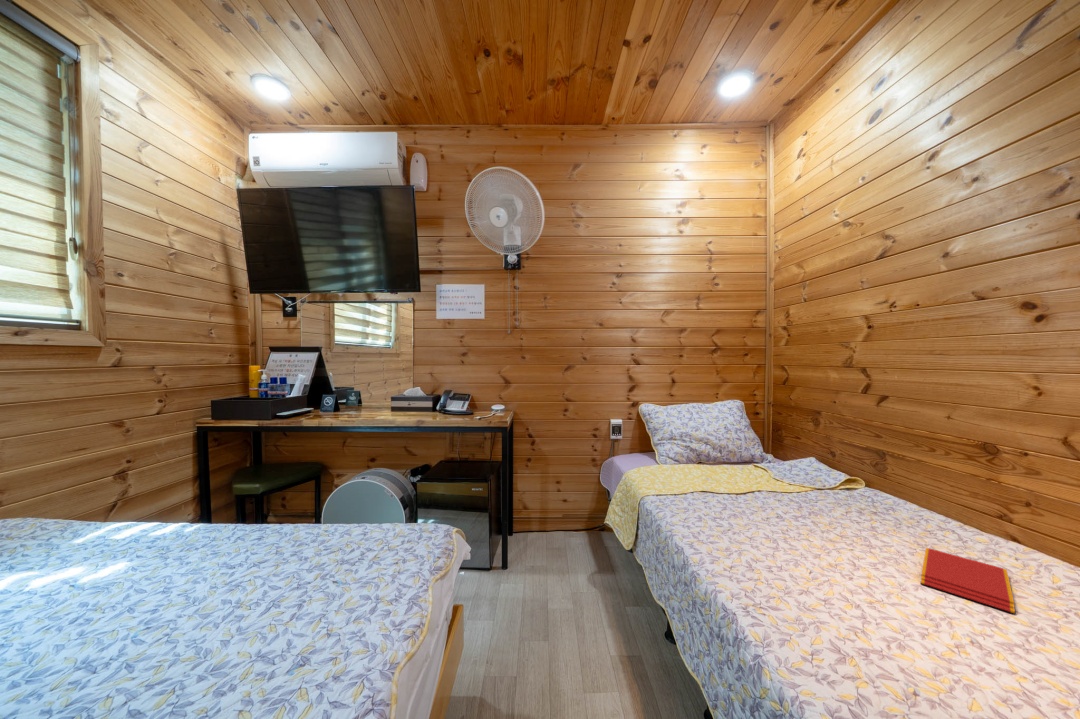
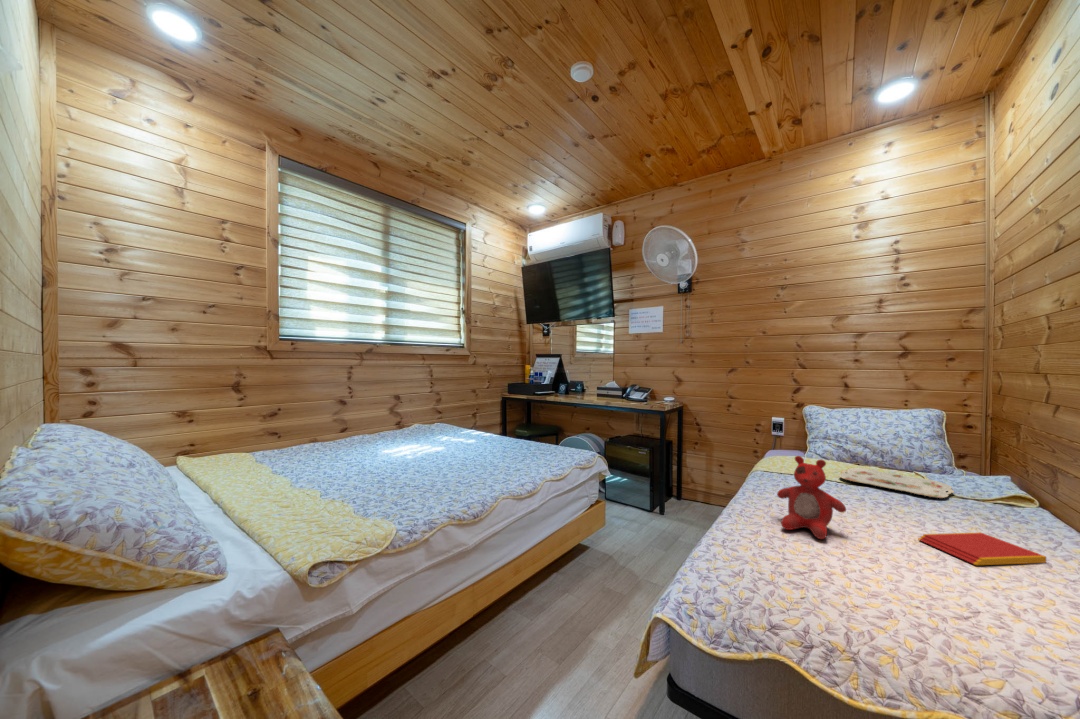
serving tray: none [717,471,823,499] -> present [839,468,954,498]
stuffed bear: none [792,505,902,639] -> present [777,456,846,539]

